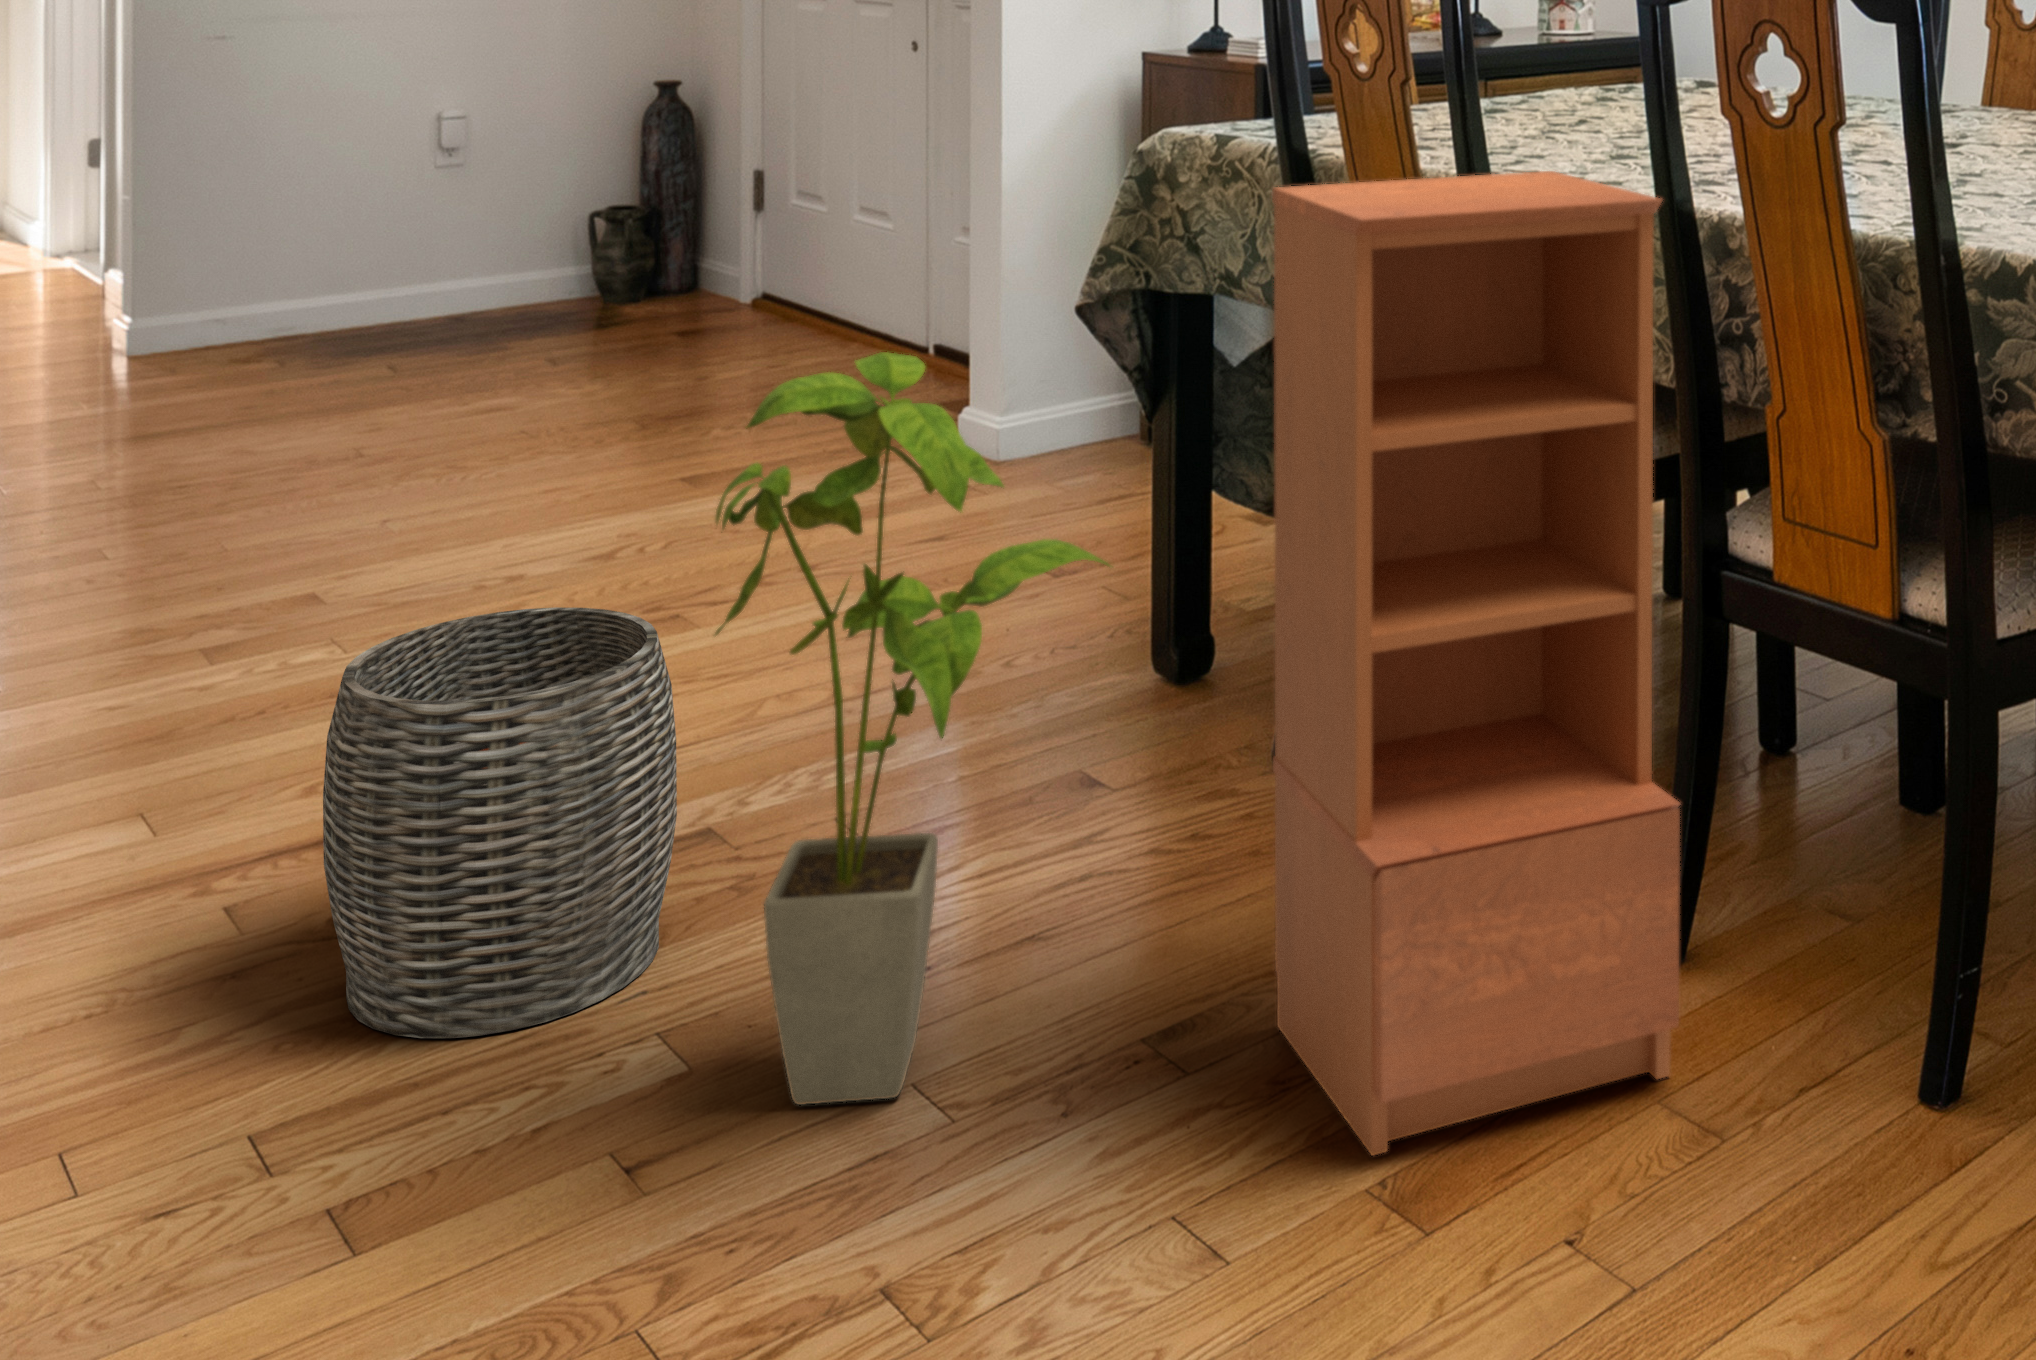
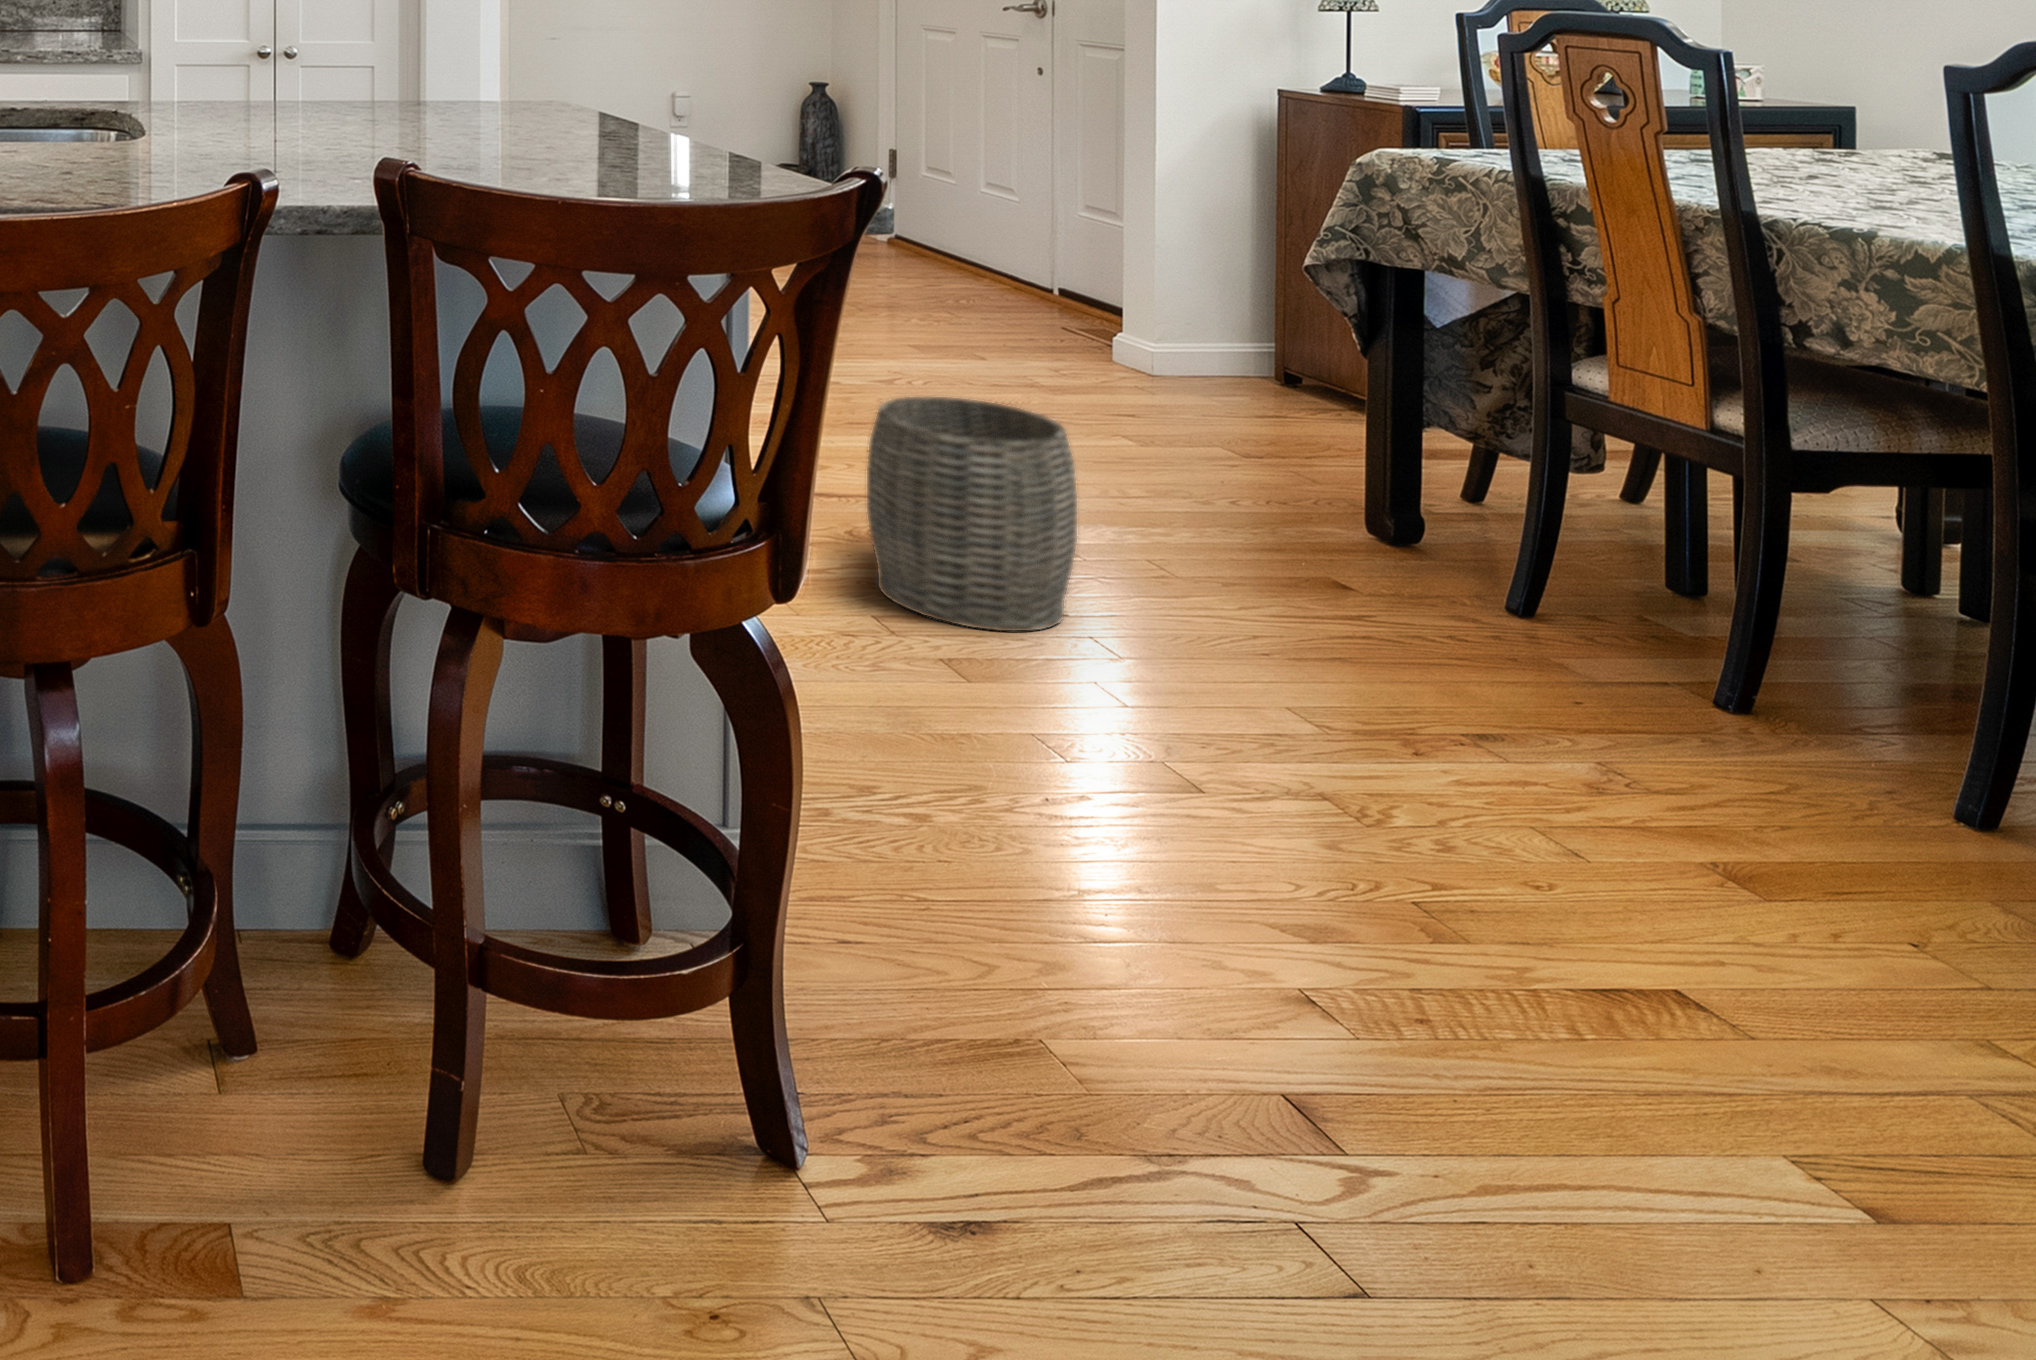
bookcase: present [1272,171,1681,1155] -> none [1581,199,2020,899]
house plant: present [715,352,1110,1105] -> none [1142,274,1440,729]

